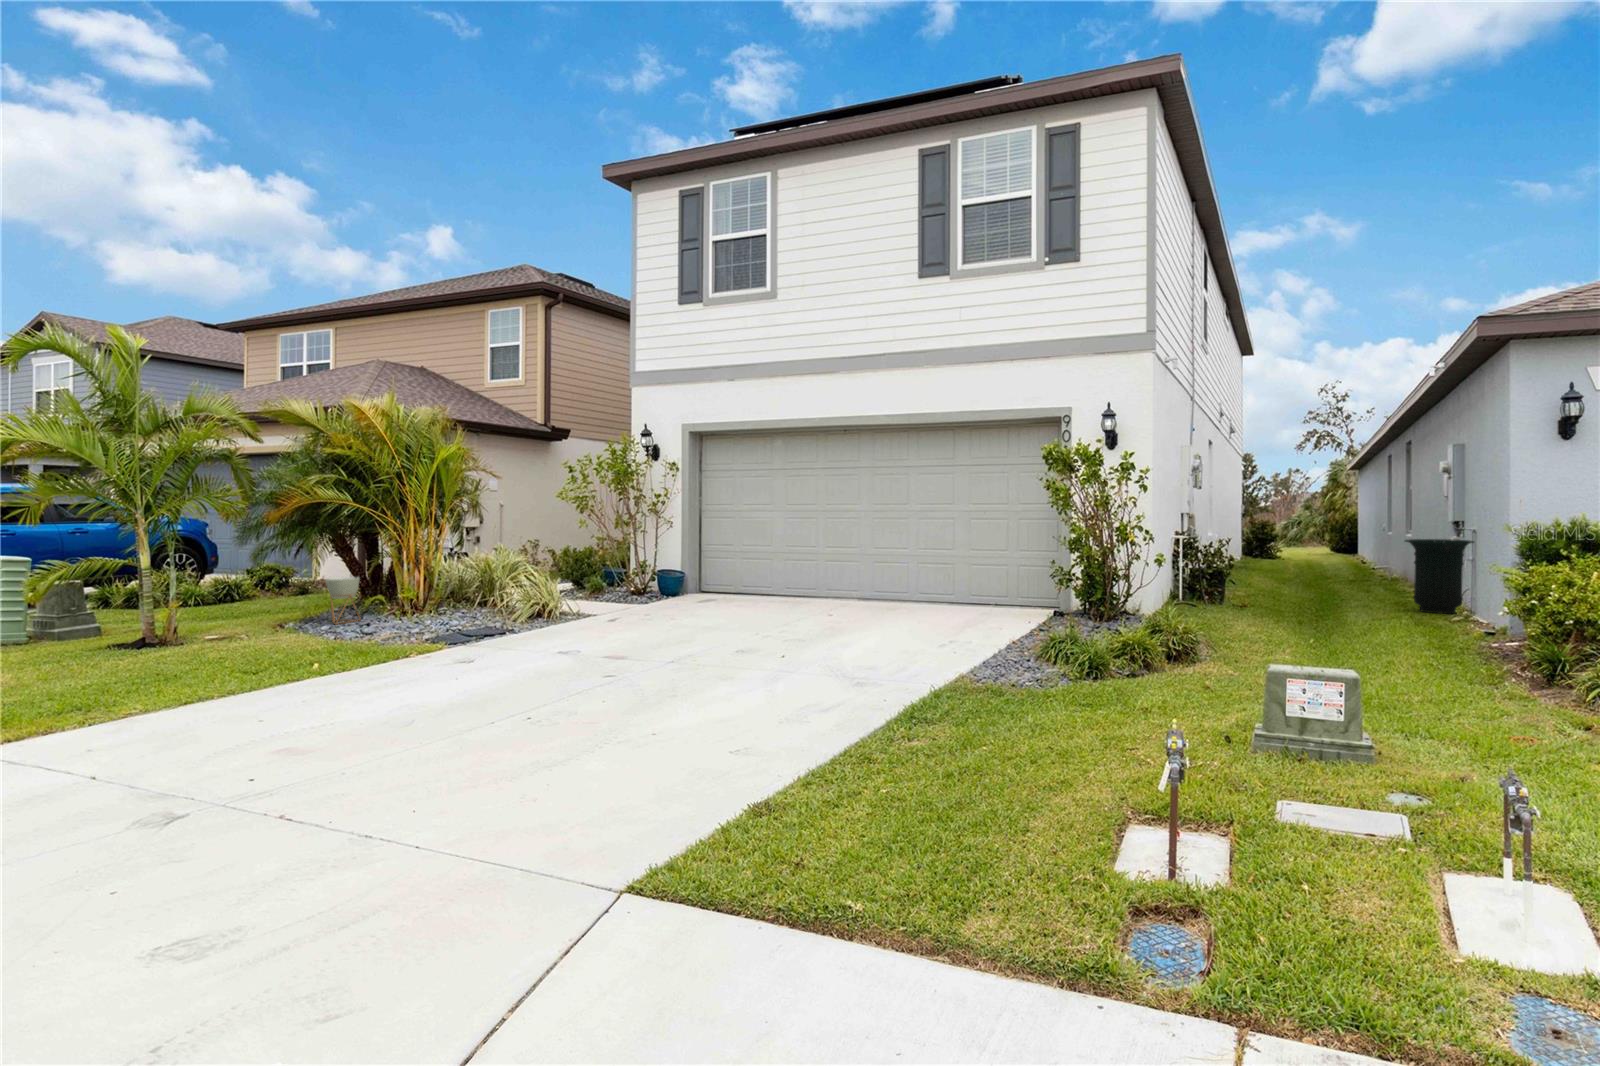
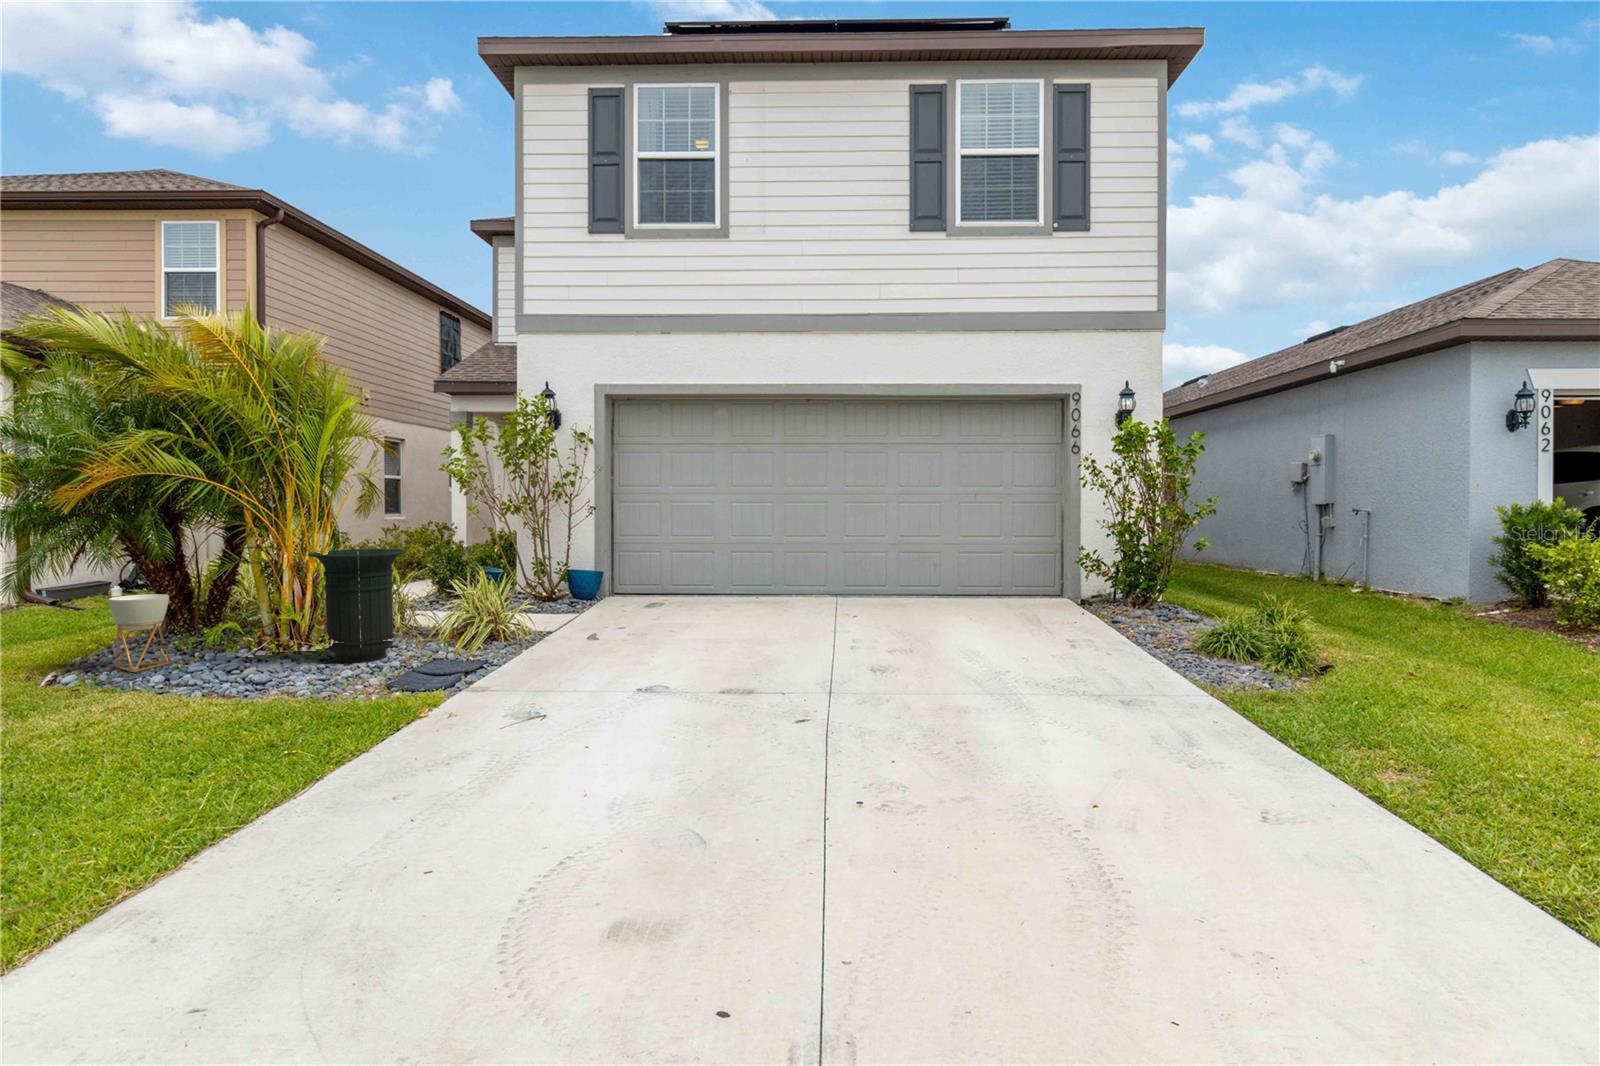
trash can: present [1405,539,1474,613] -> present [308,549,406,663]

